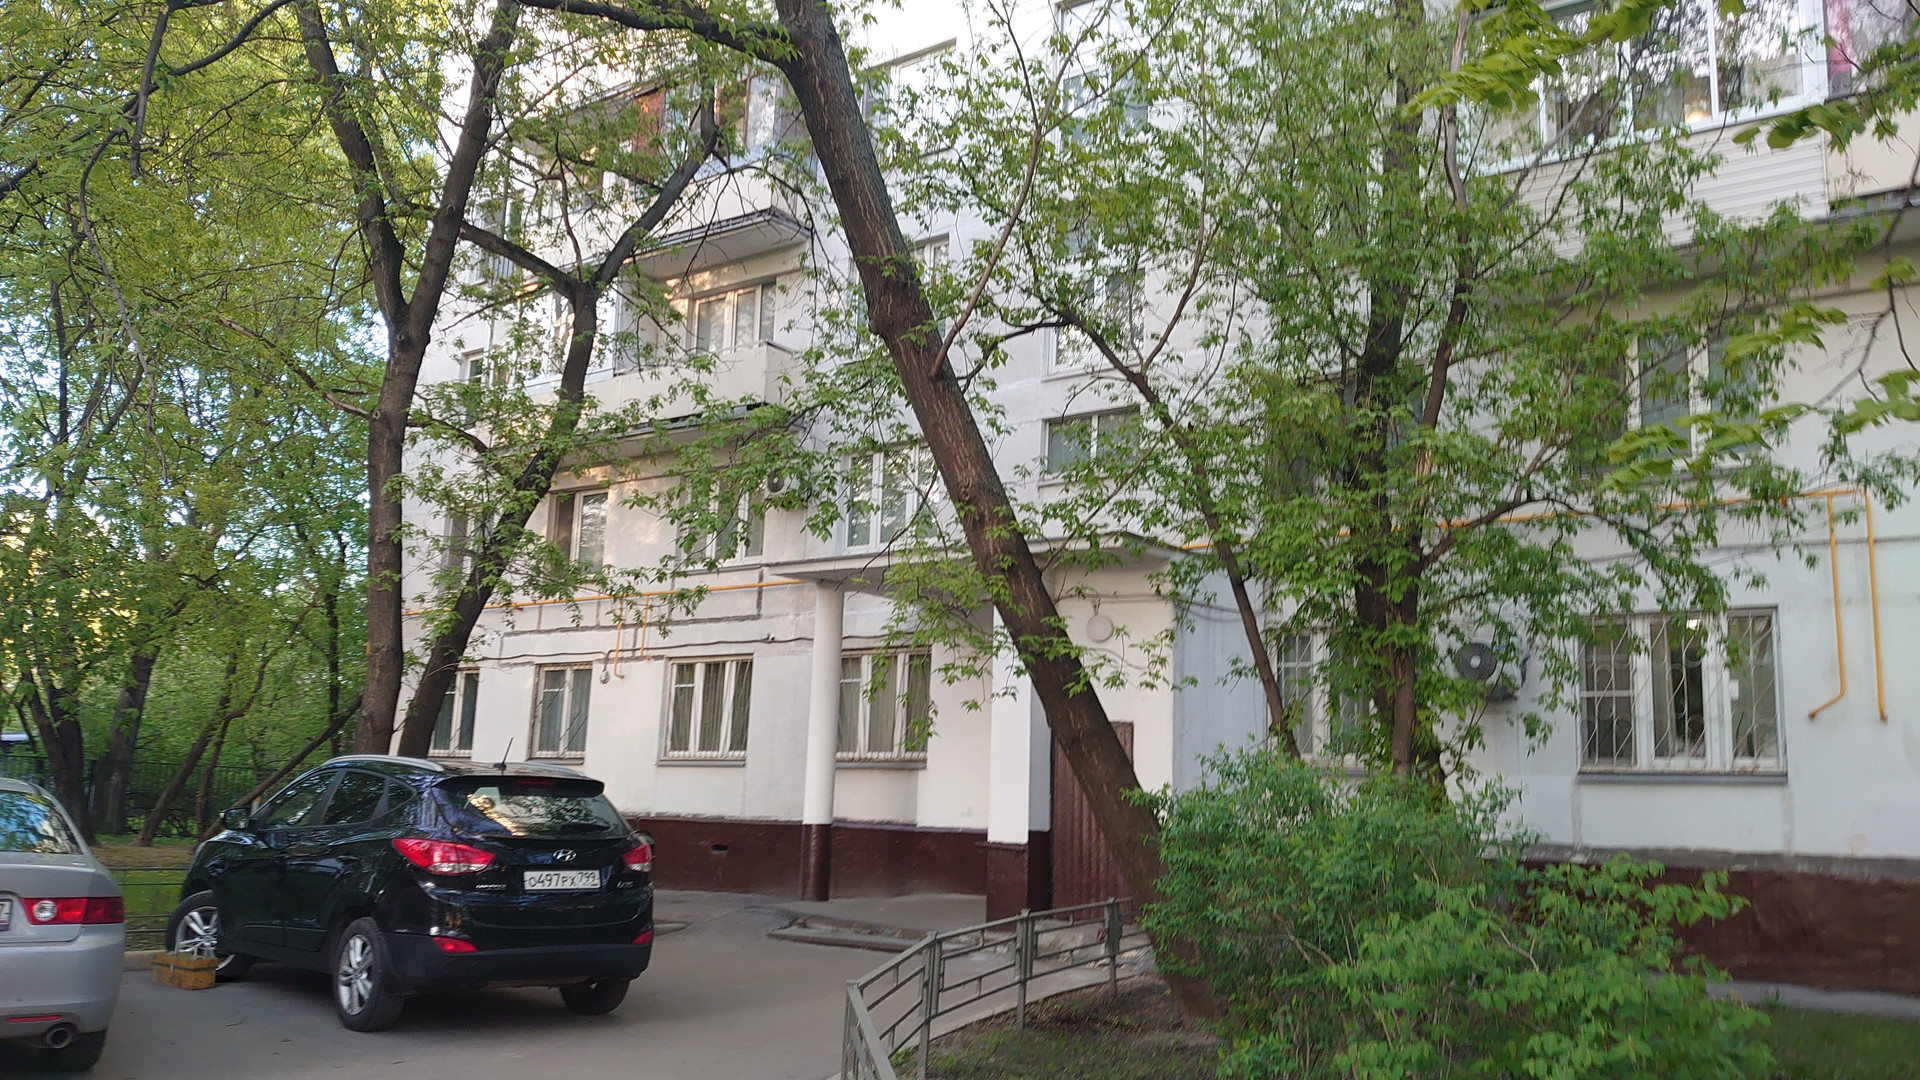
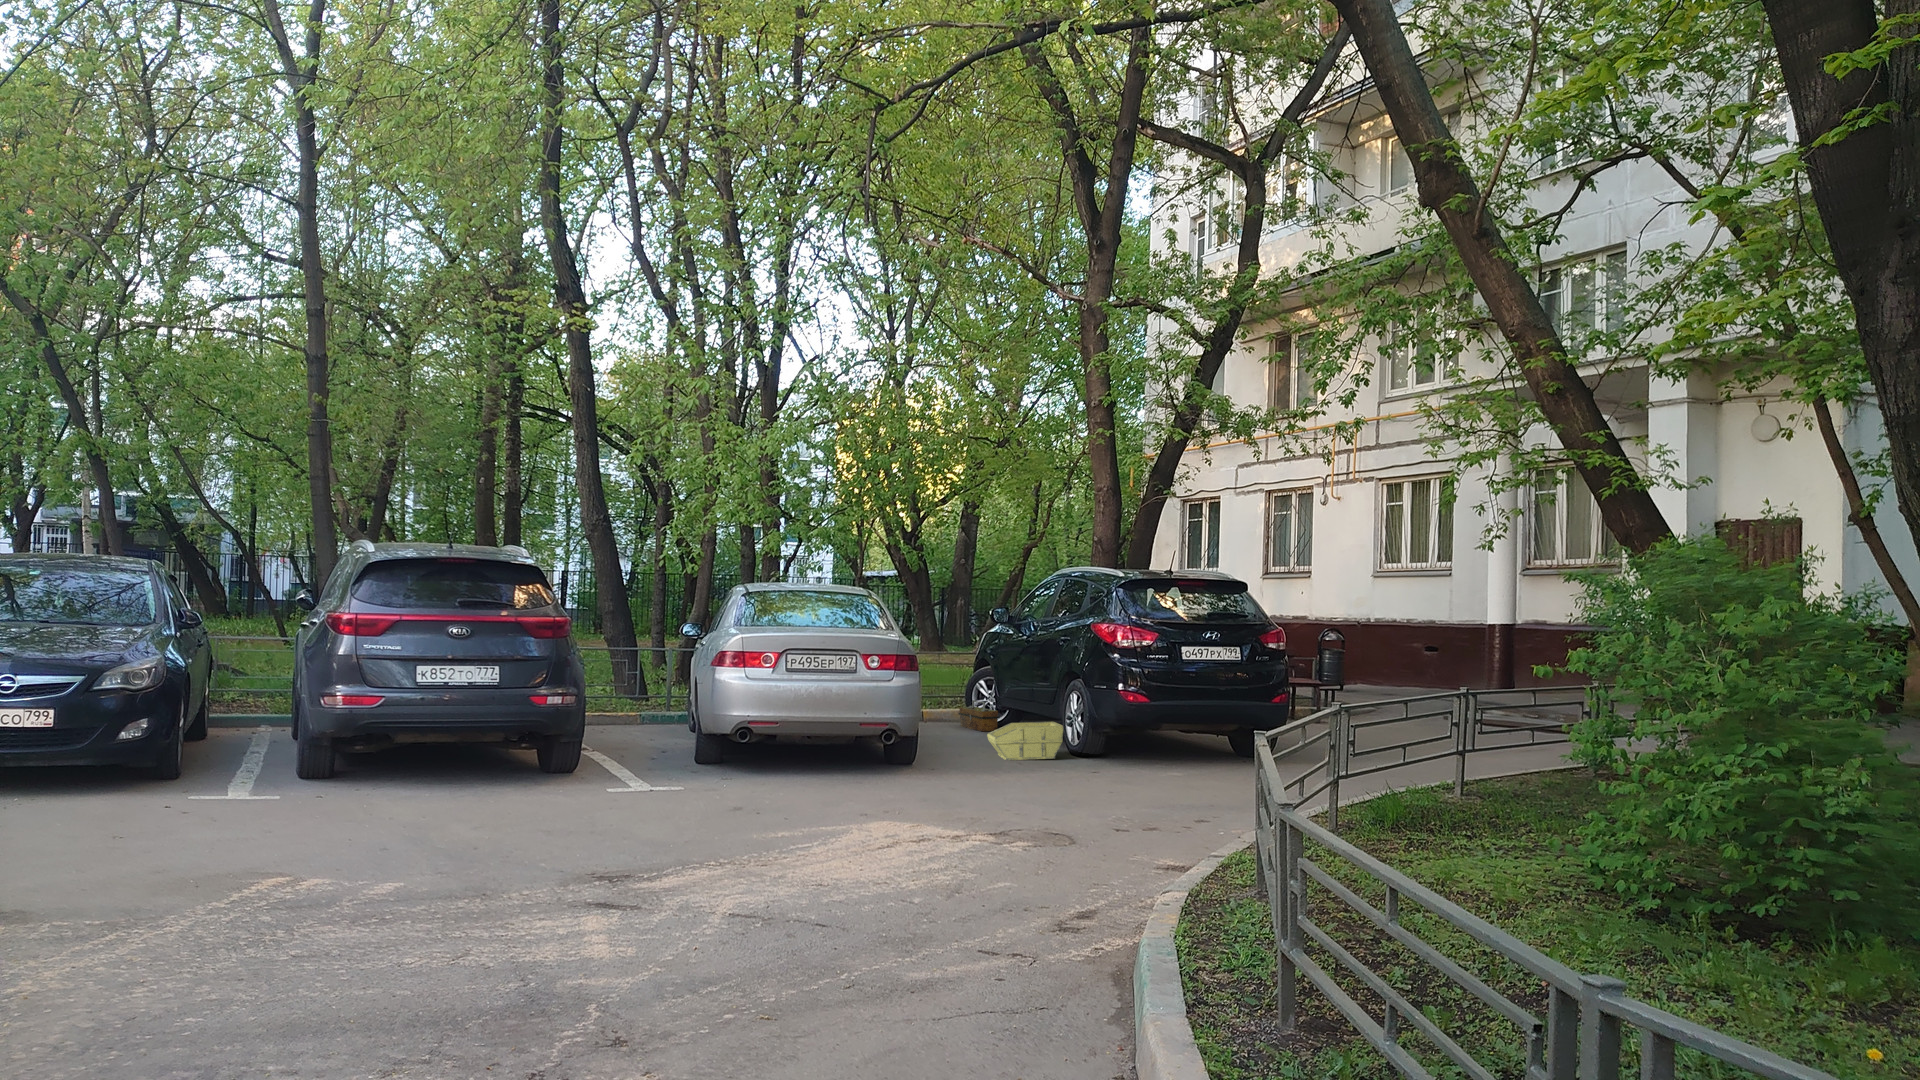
storage bin: none [212,978,337,1044] -> present [987,722,1064,760]

